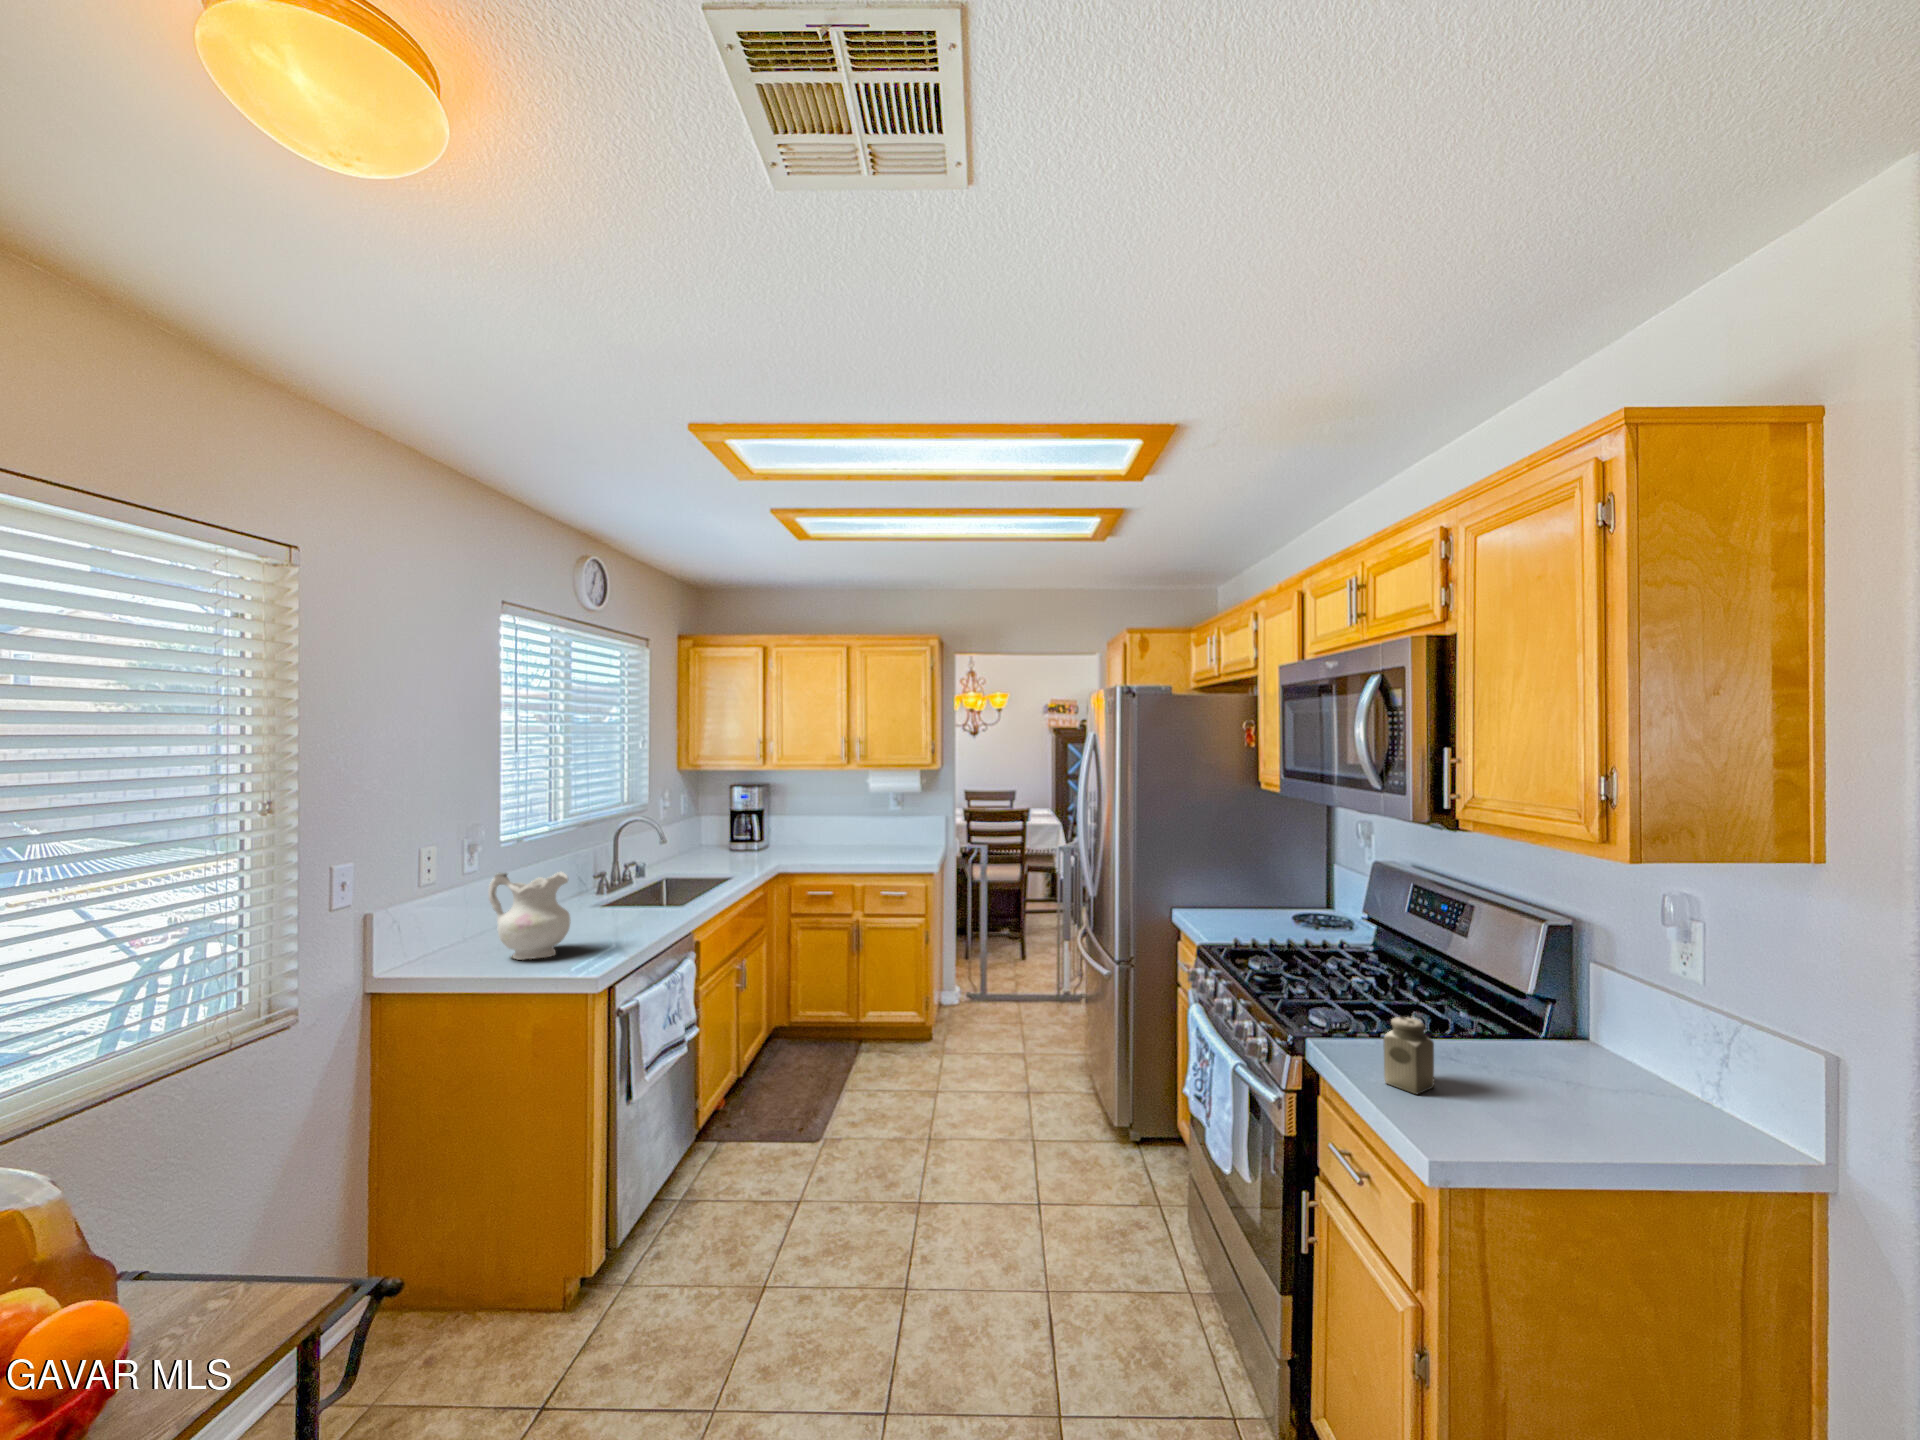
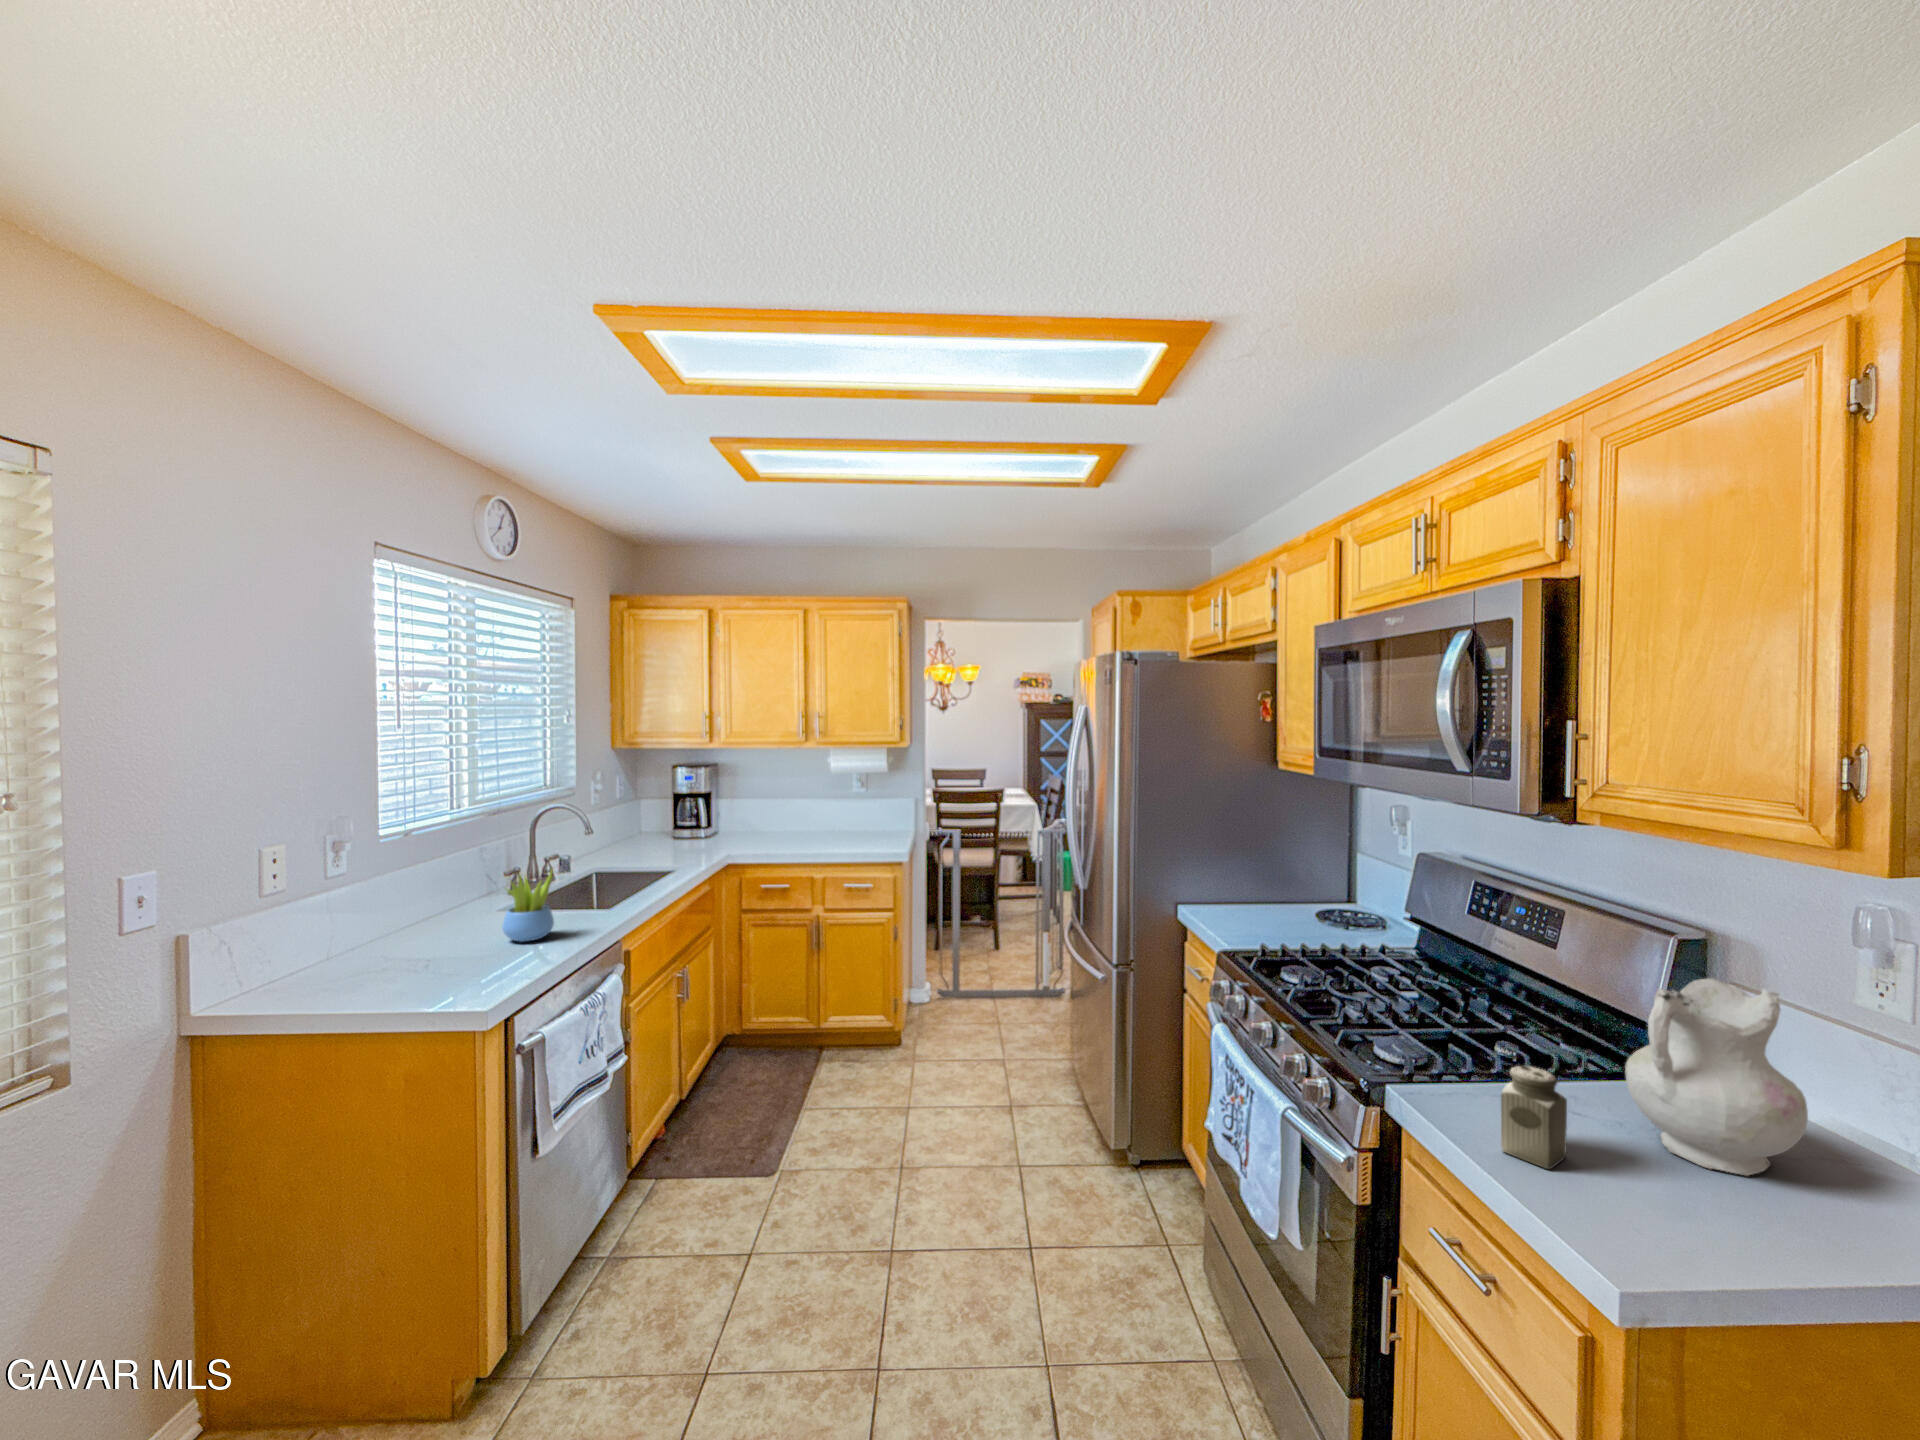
succulent plant: none [599,868,640,930] -> present [502,867,554,942]
ceramic pitcher: present [489,872,571,960] -> present [1625,978,1808,1176]

